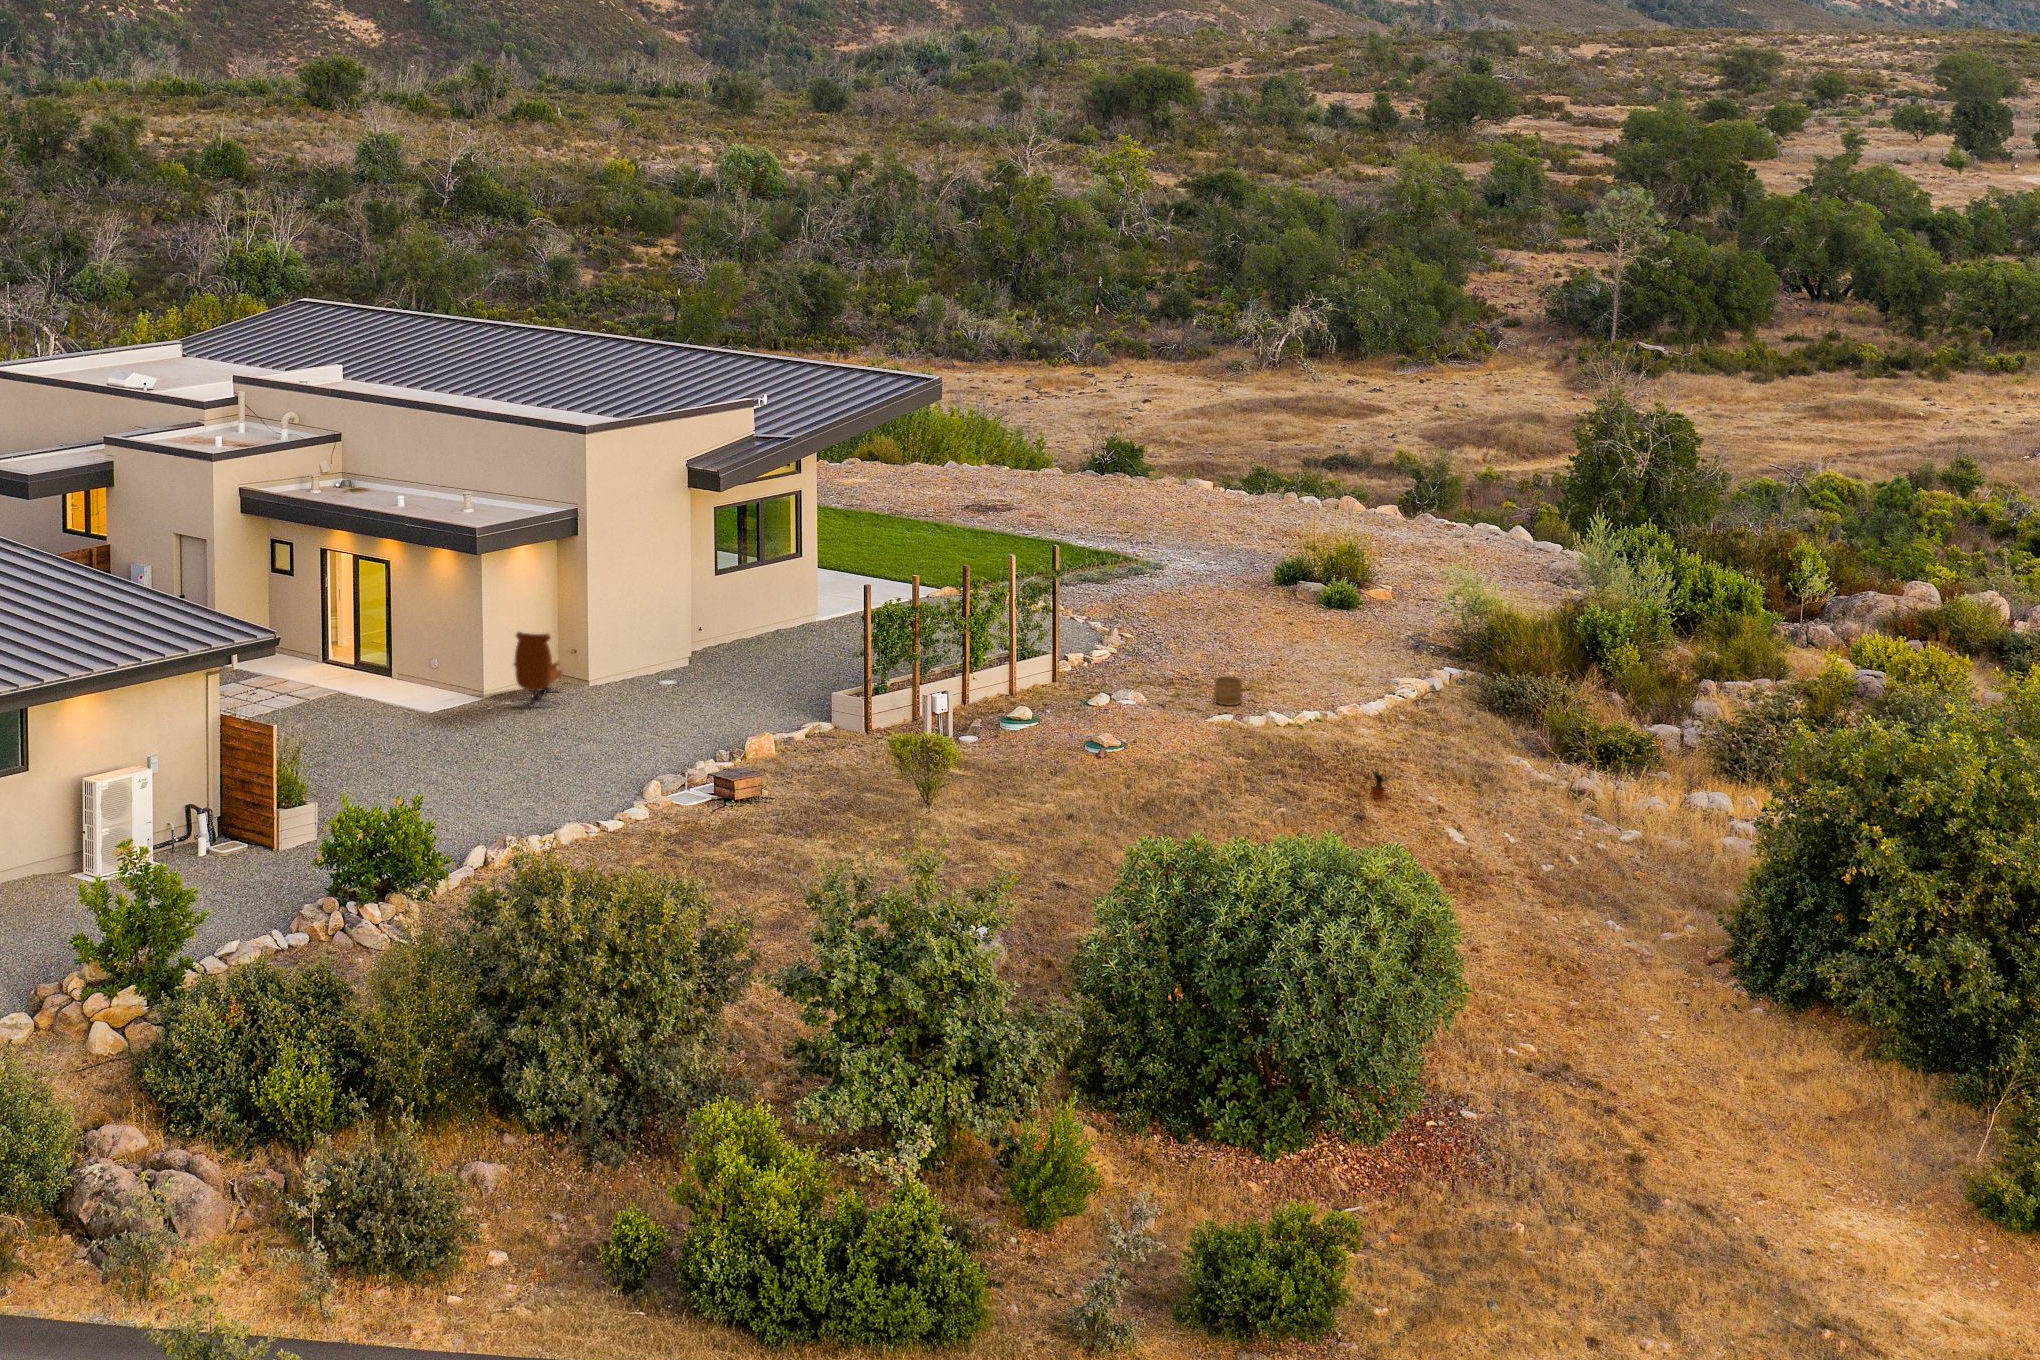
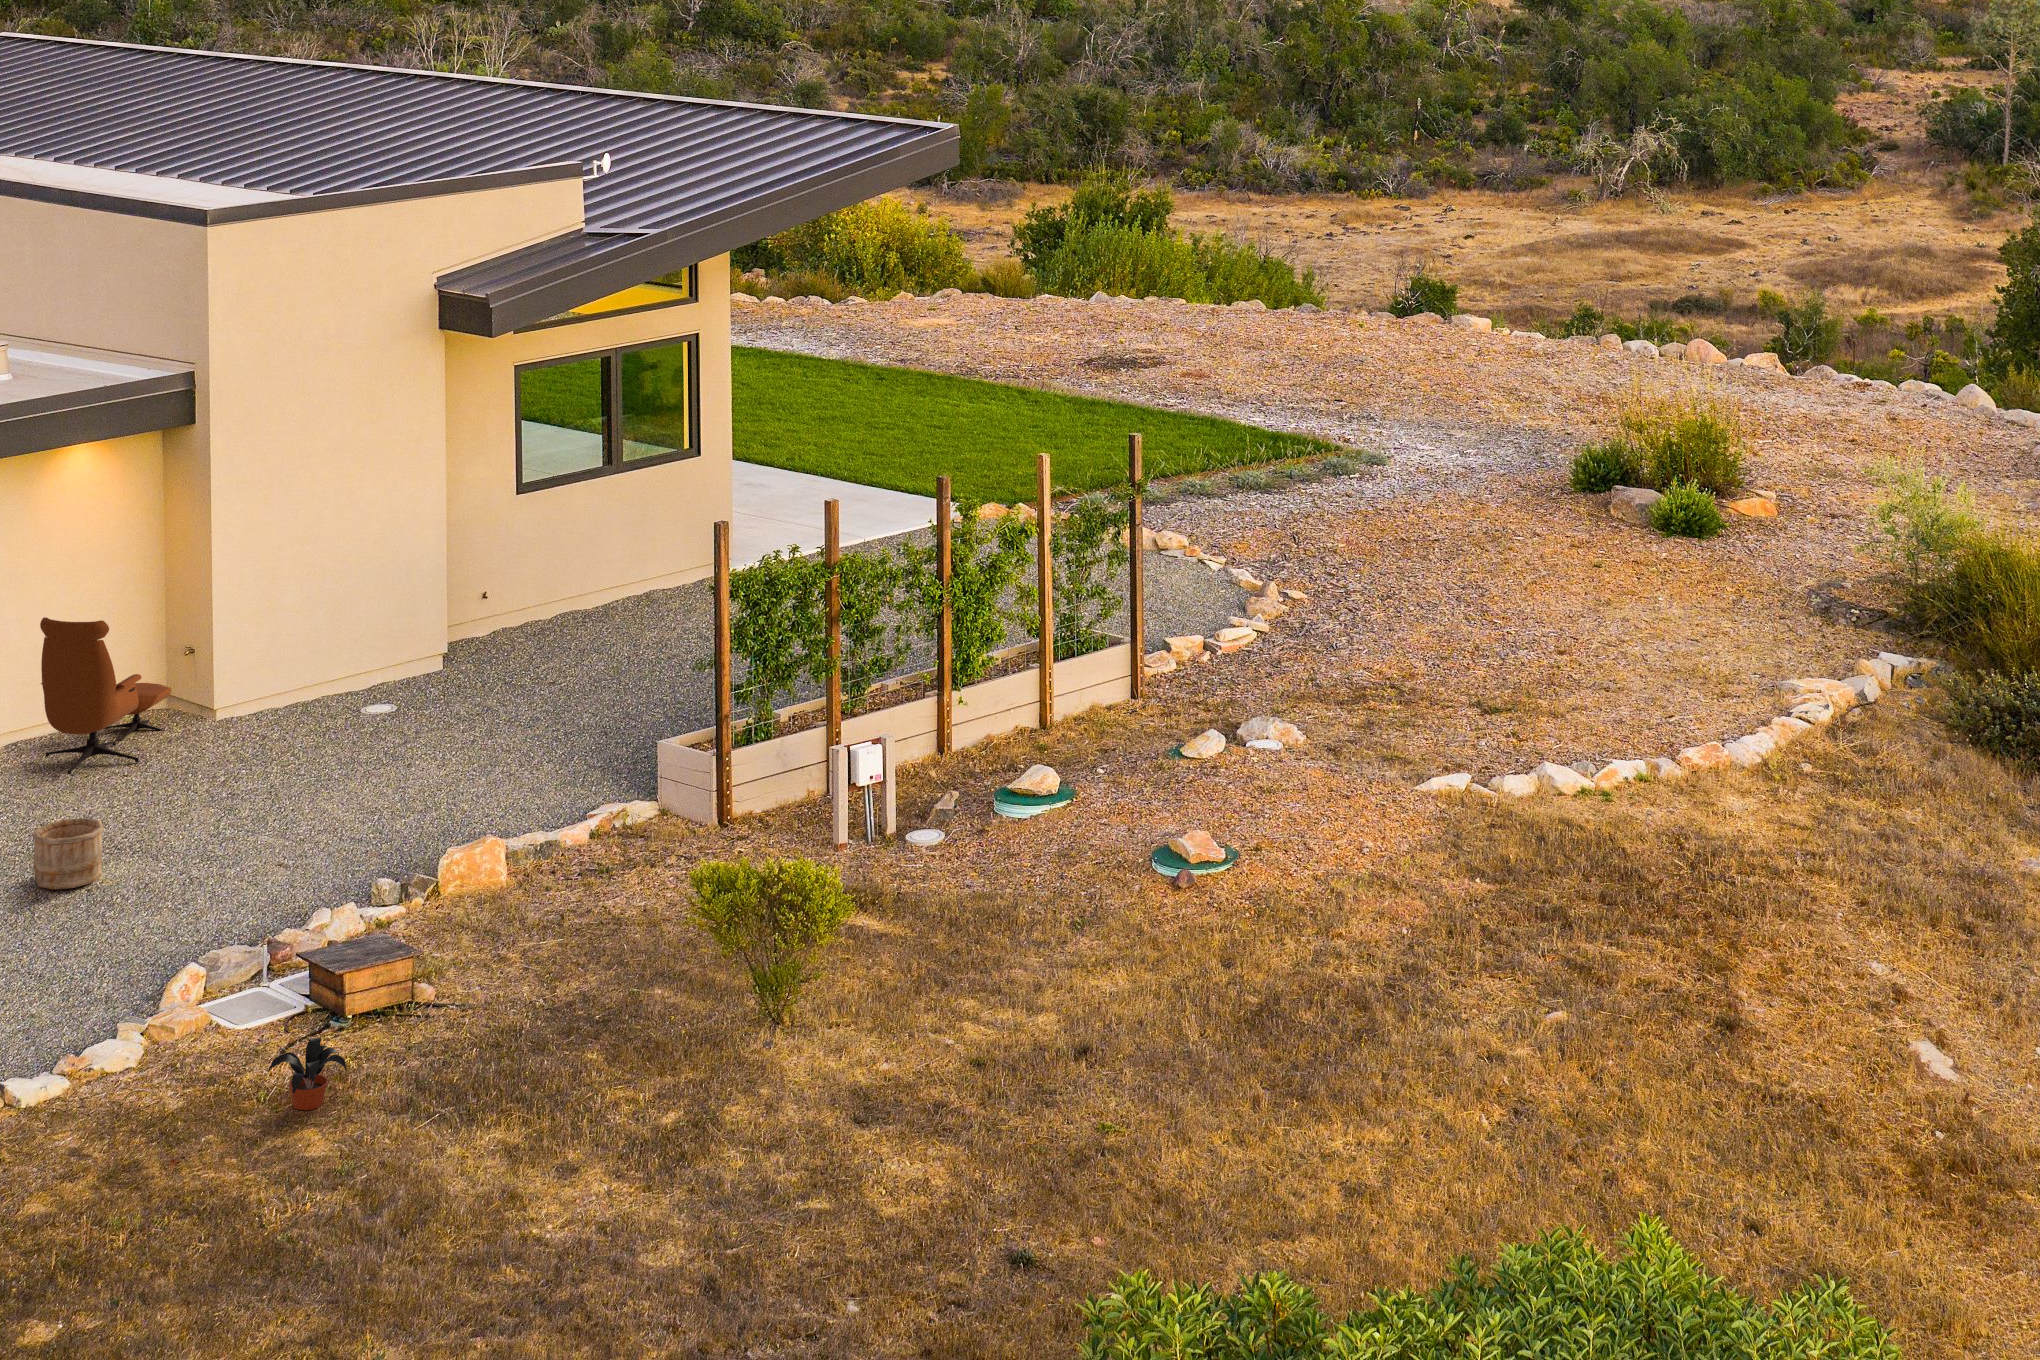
wooden bucket: present [1214,676,1243,705] -> present [32,818,104,890]
potted plant: present [1365,772,1390,799] -> present [268,1037,347,1110]

